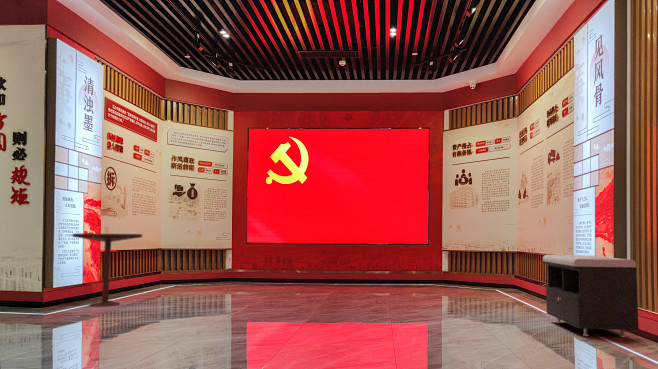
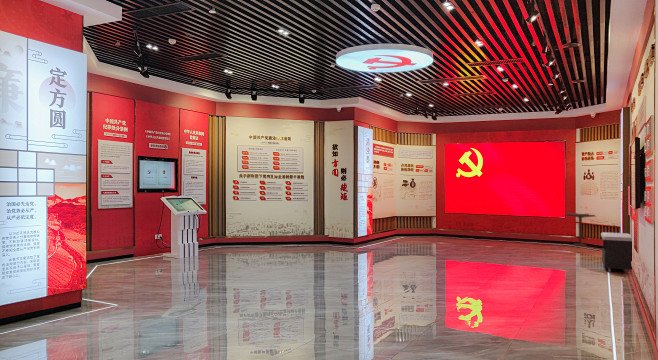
pedestal table: present [73,233,142,307] -> present [565,213,595,246]

